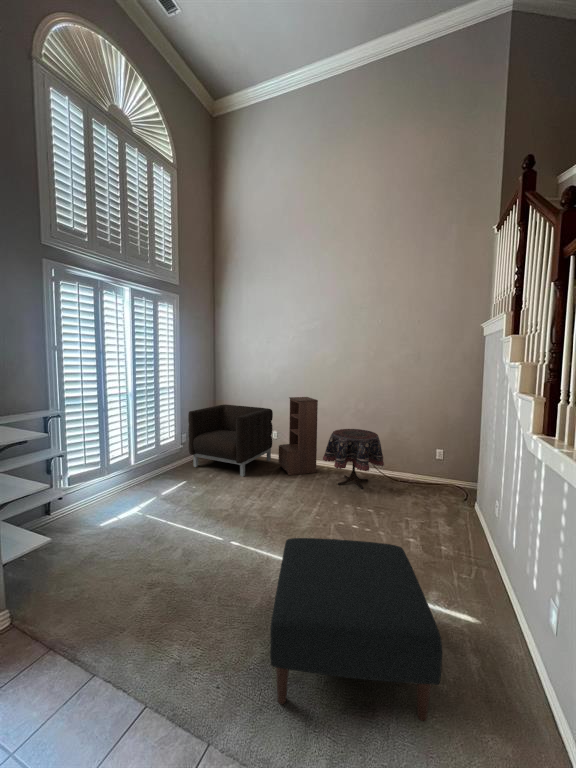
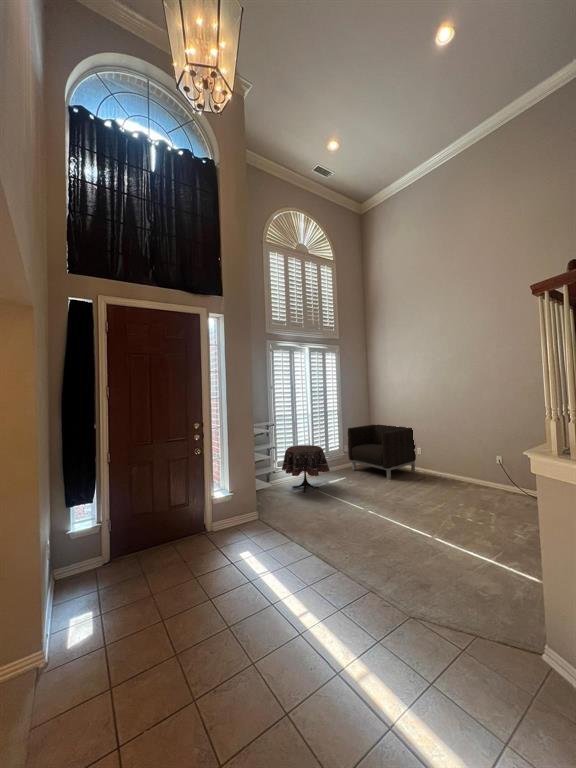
bookshelf: present [278,397,318,475] -> none [420,418,455,484]
side table: present [323,429,384,489] -> present [282,445,330,493]
ottoman: present [270,538,442,721] -> none [382,504,491,613]

